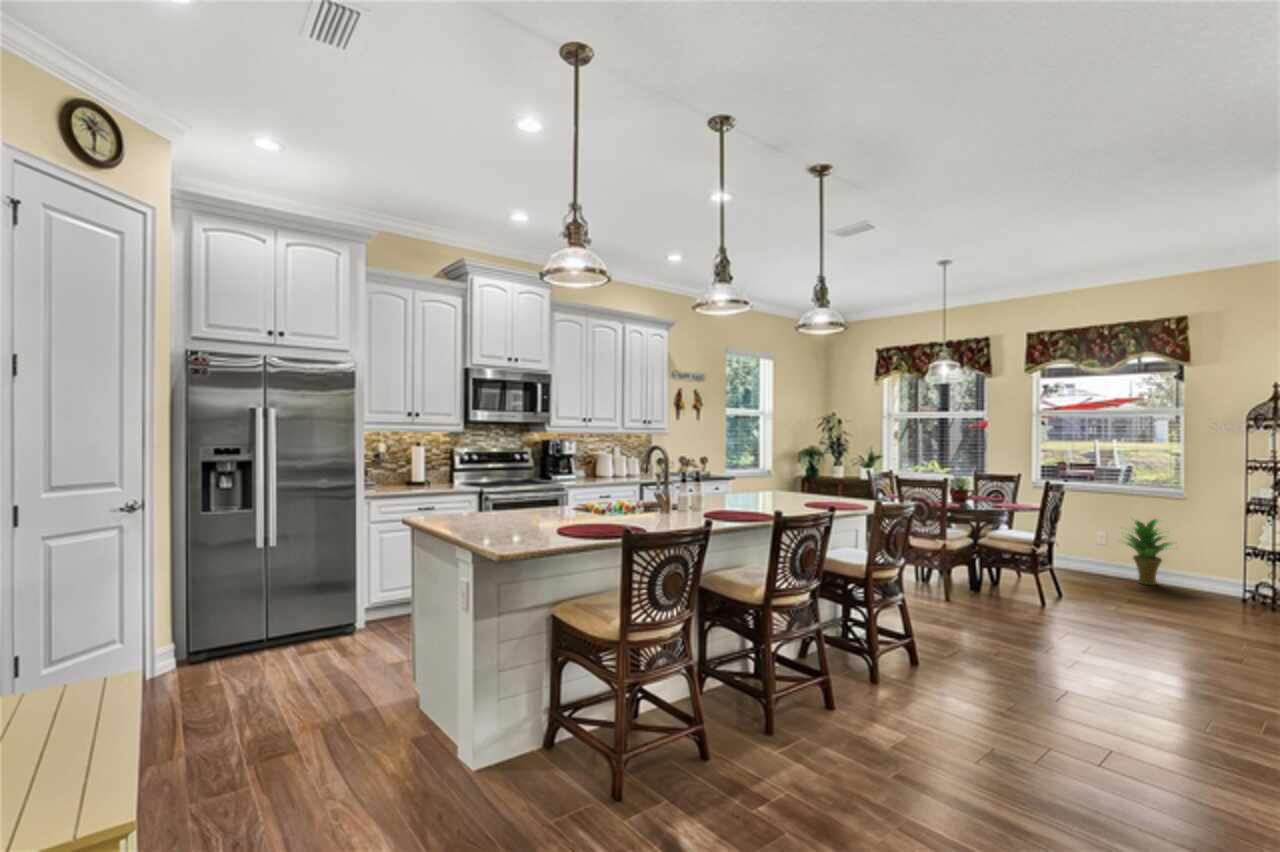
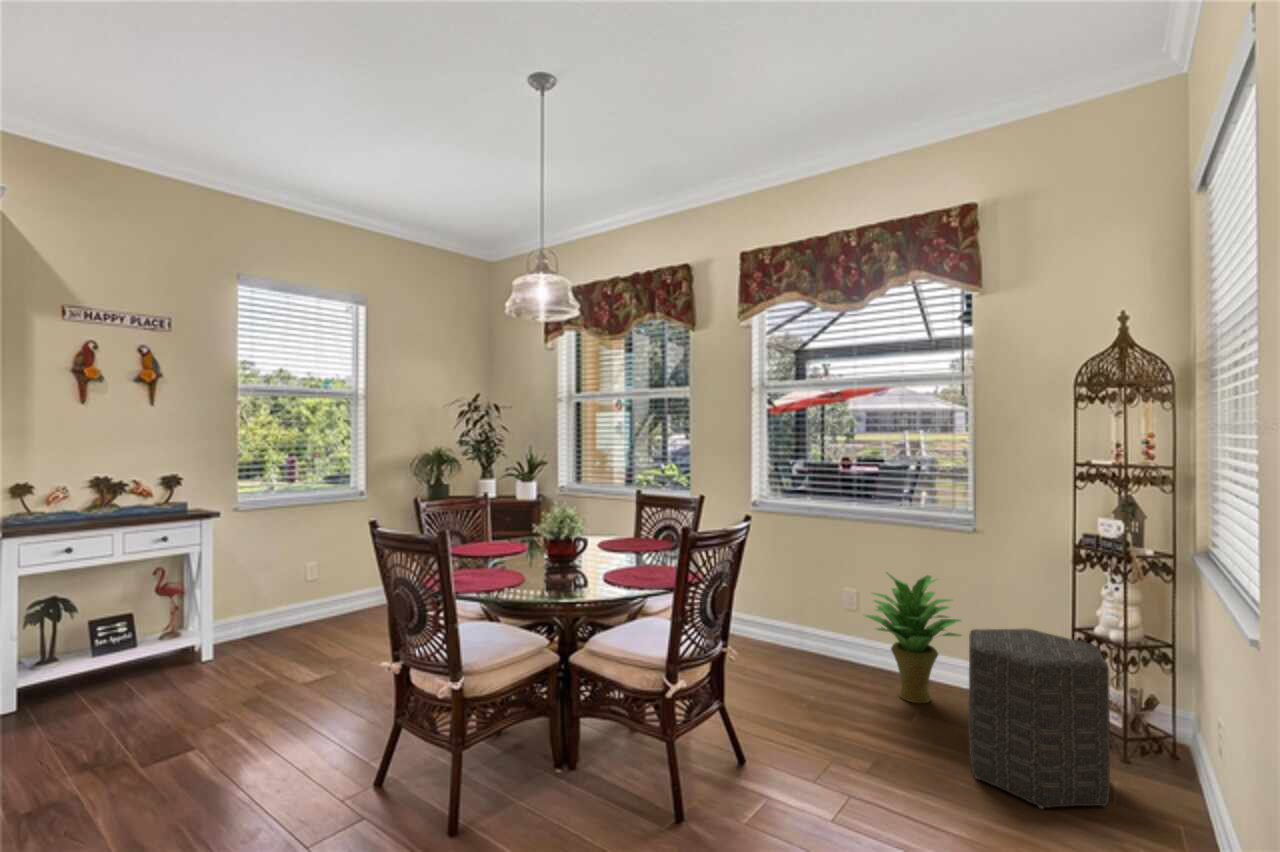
ottoman: none [1182,540,1257,615] -> present [968,629,1110,808]

